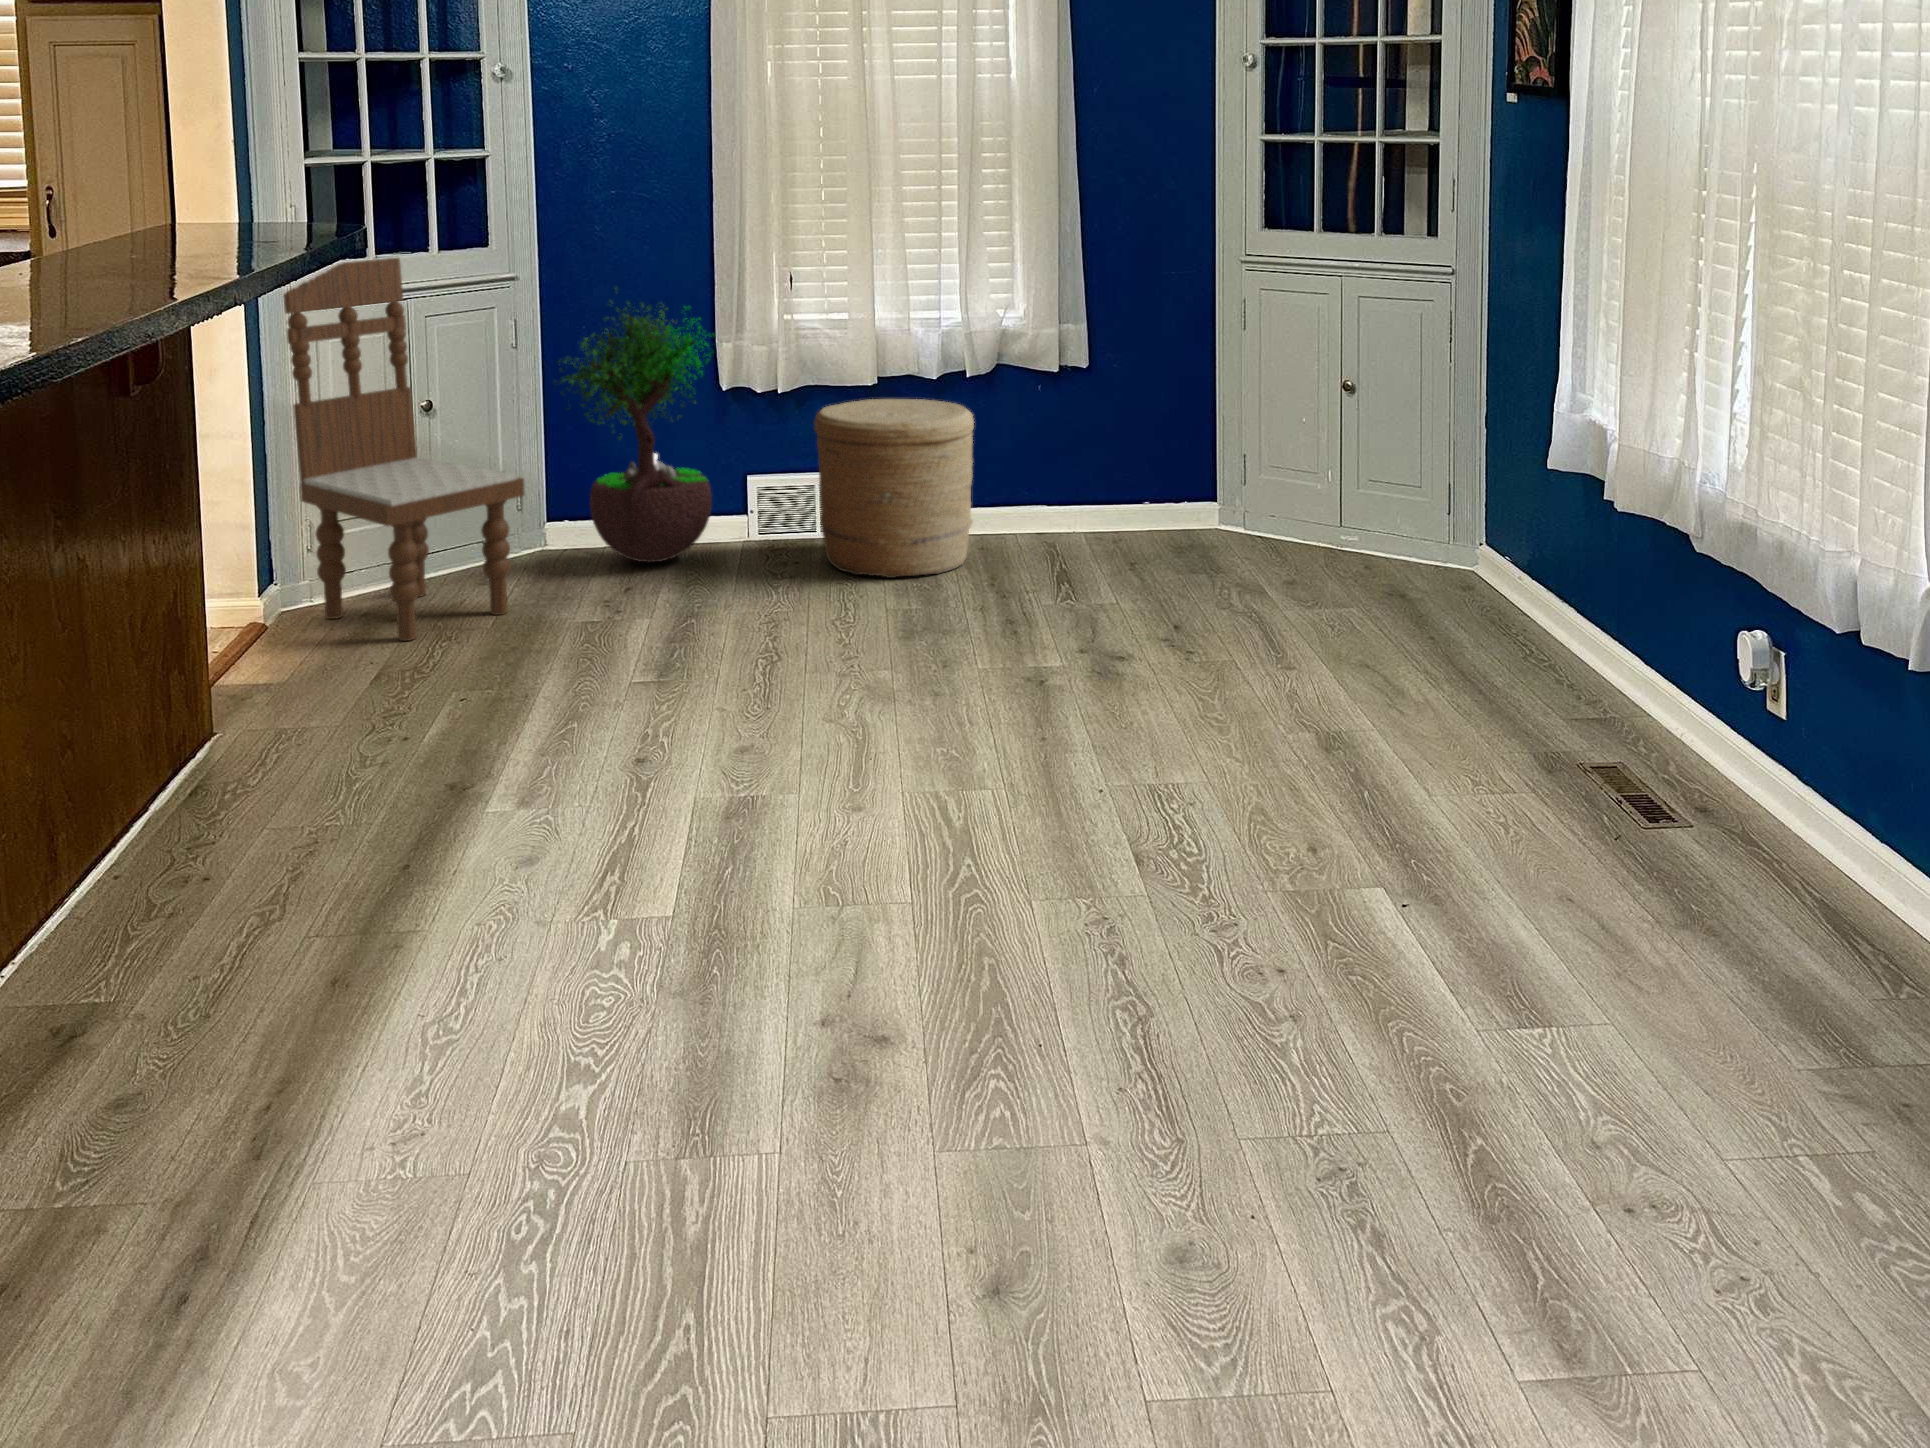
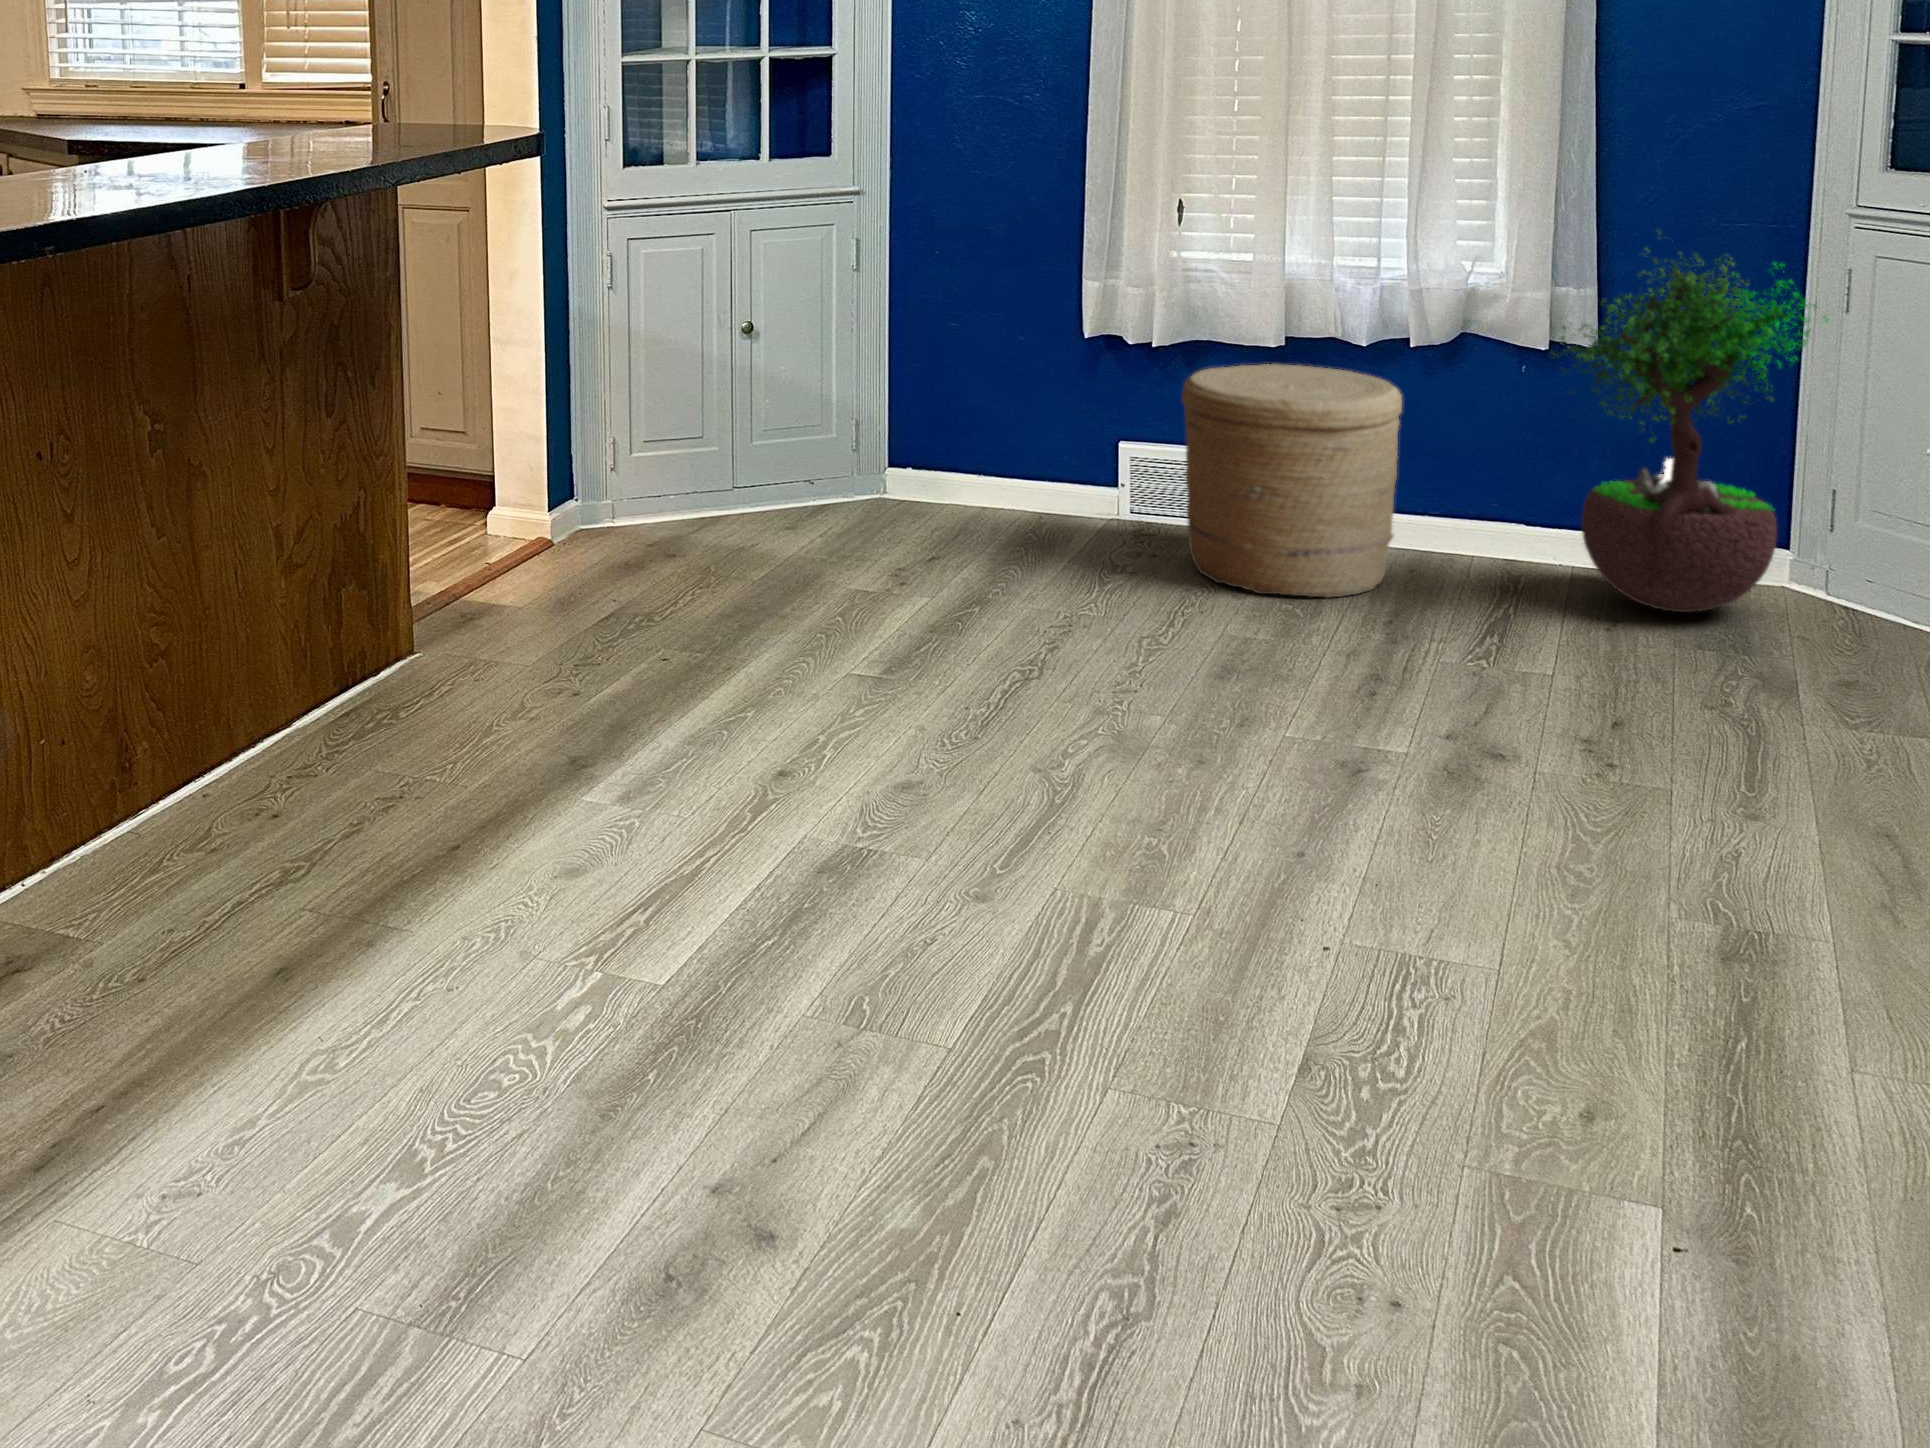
dining chair: present [283,258,525,641] -> none [584,166,812,581]
potted tree: present [555,288,712,562] -> present [1552,231,1826,612]

